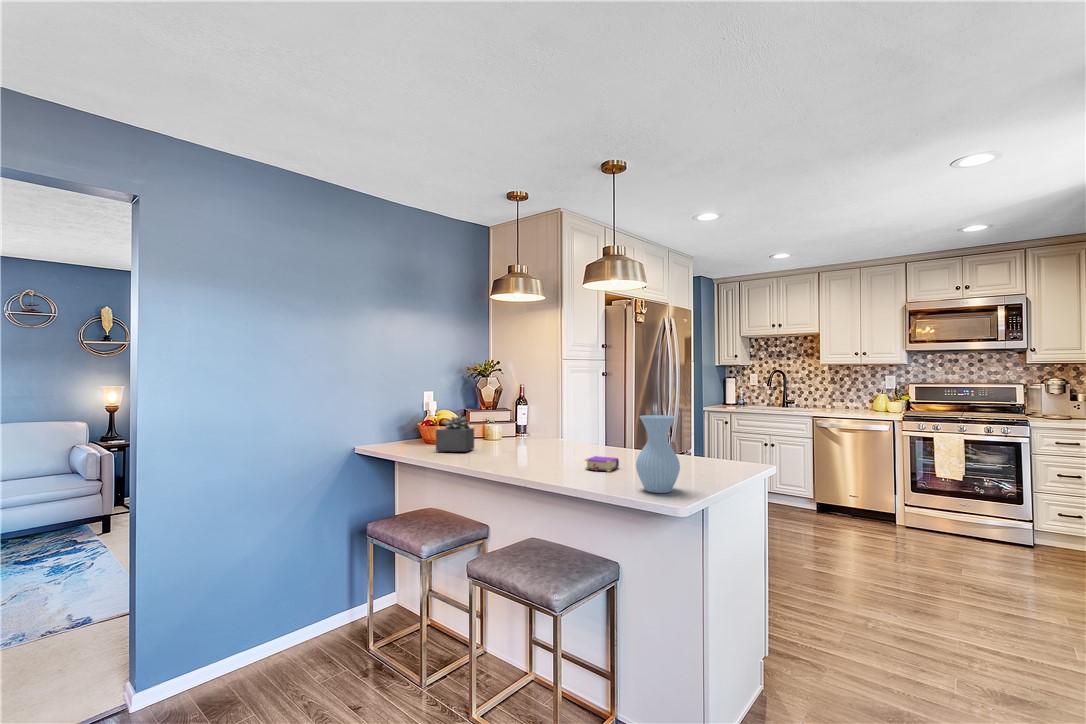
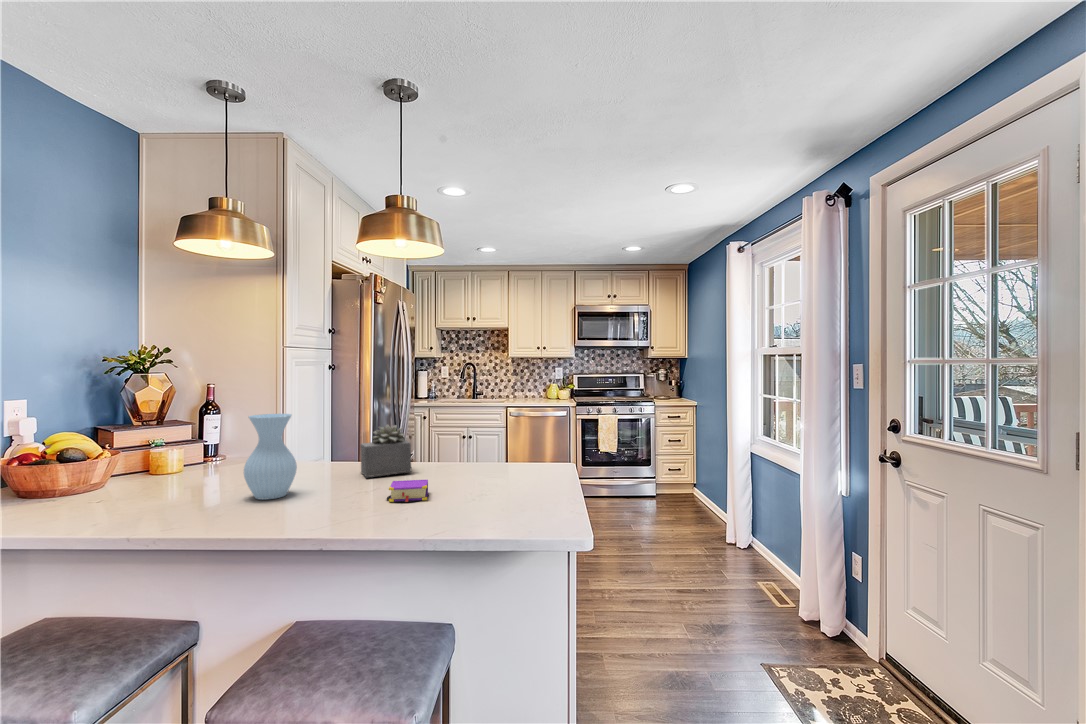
vase: present [636,415,680,493] -> present [244,414,297,500]
succulent plant: present [436,416,474,451] -> present [360,425,411,477]

